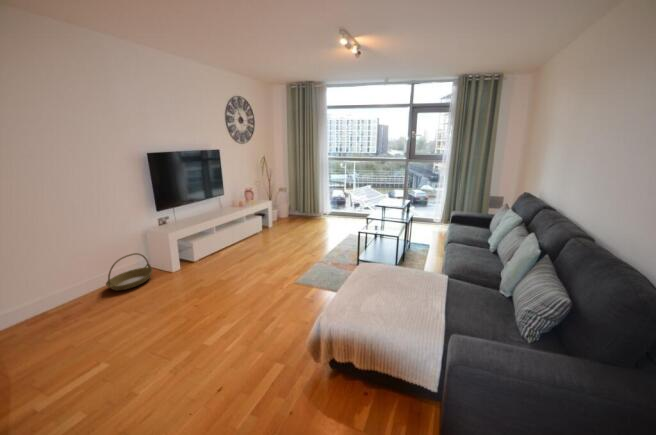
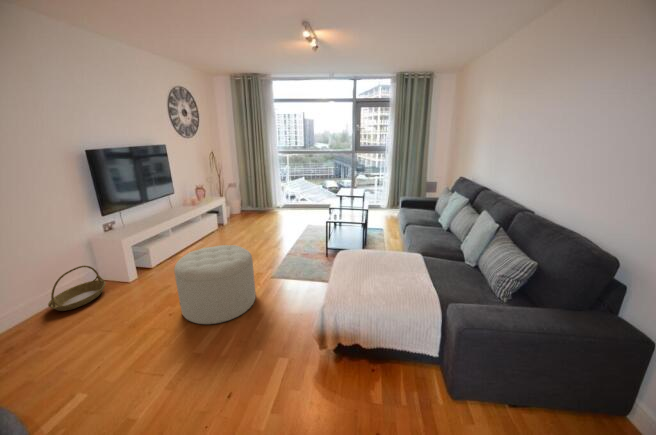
ottoman: none [201,247,275,320] -> present [174,245,256,324]

